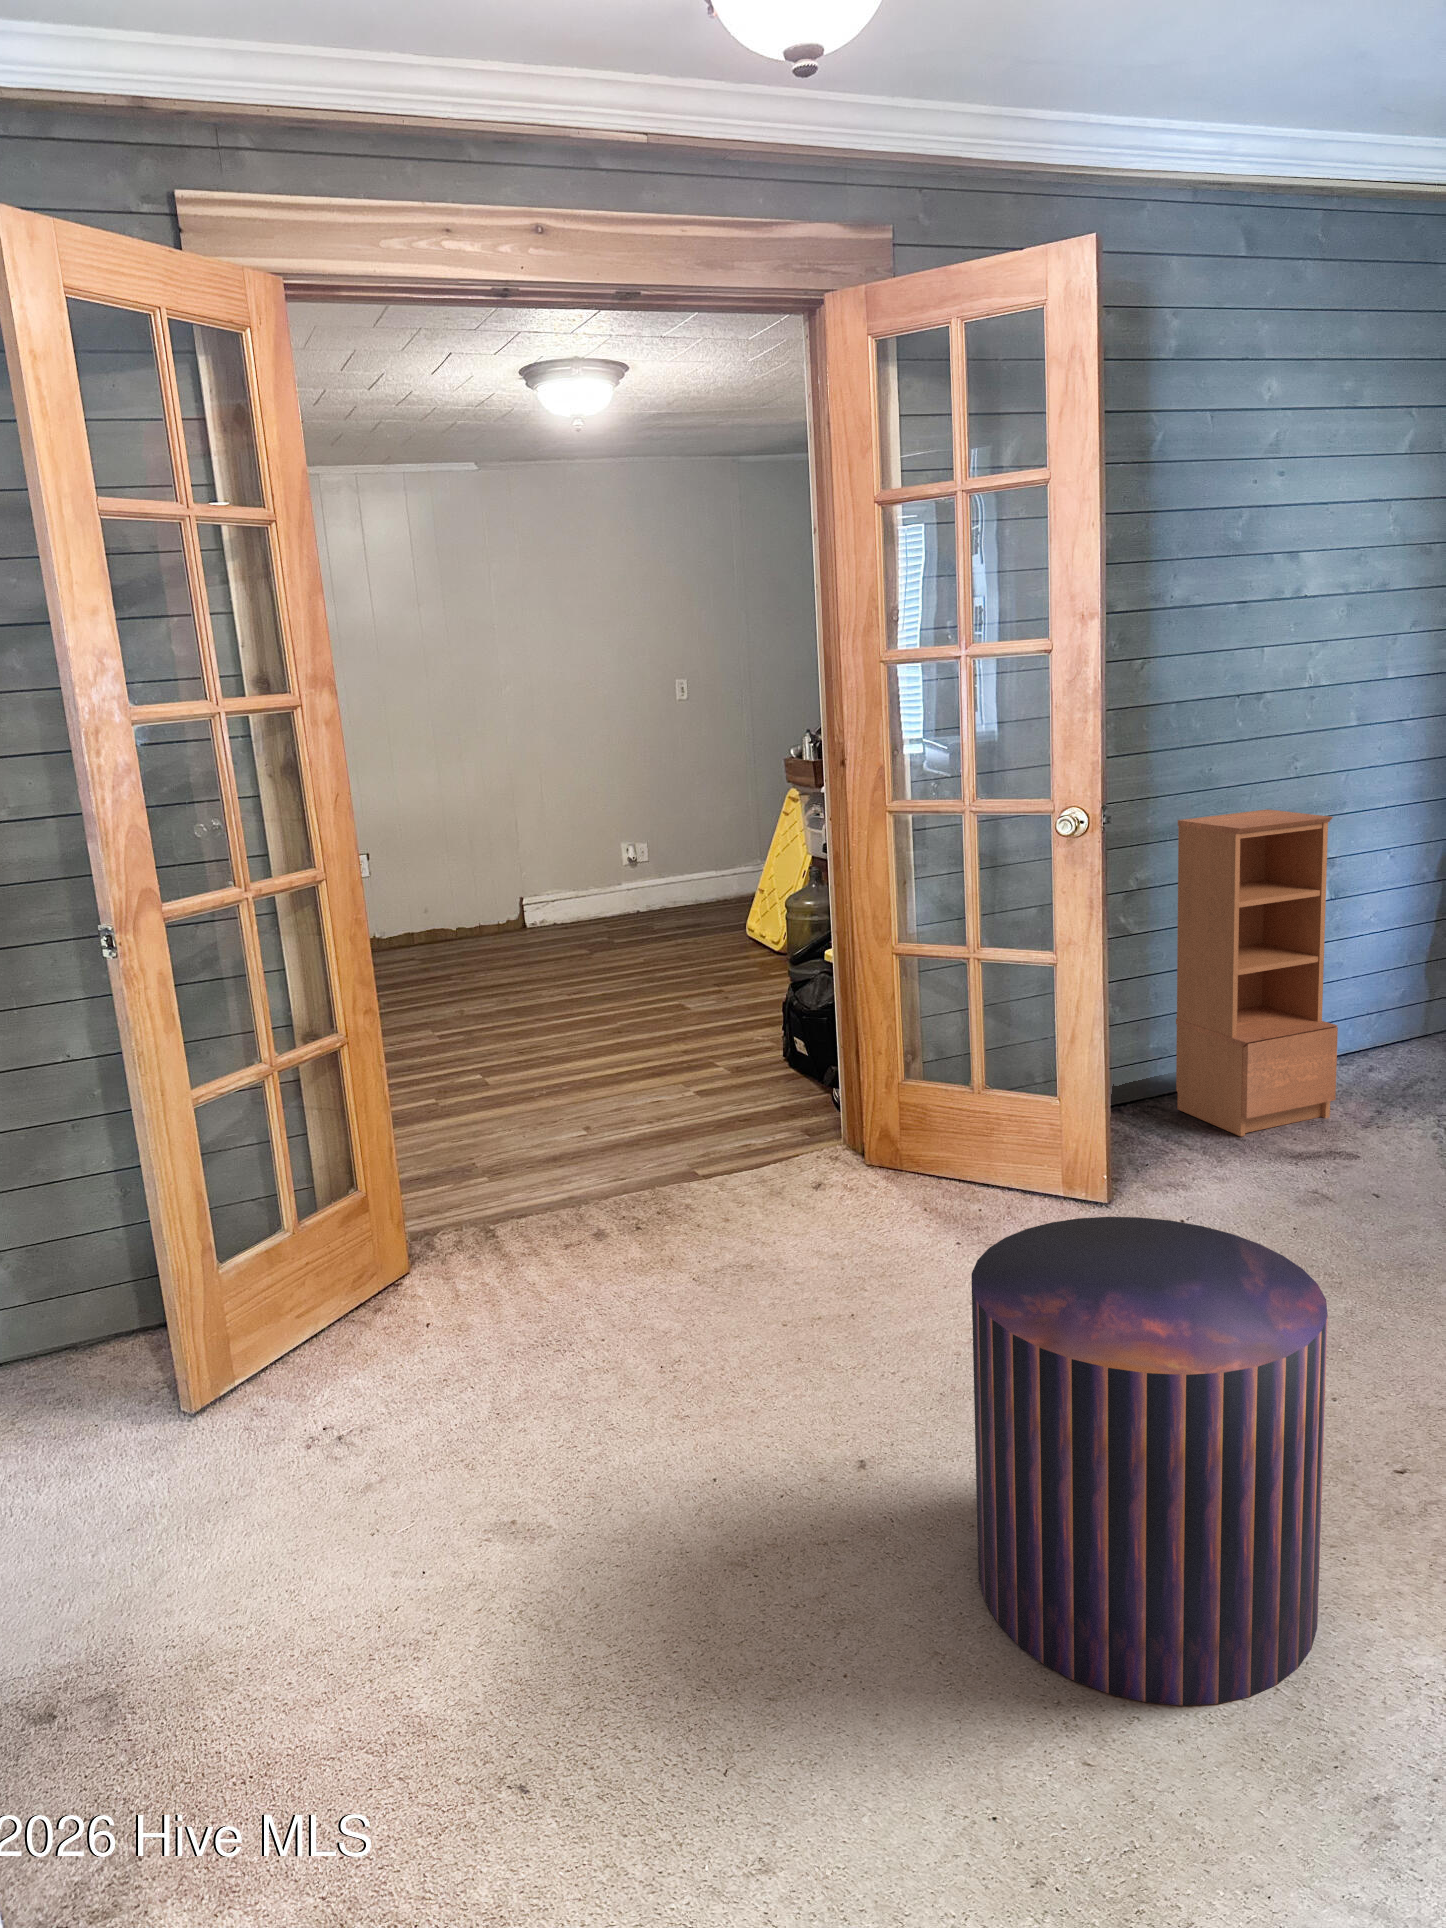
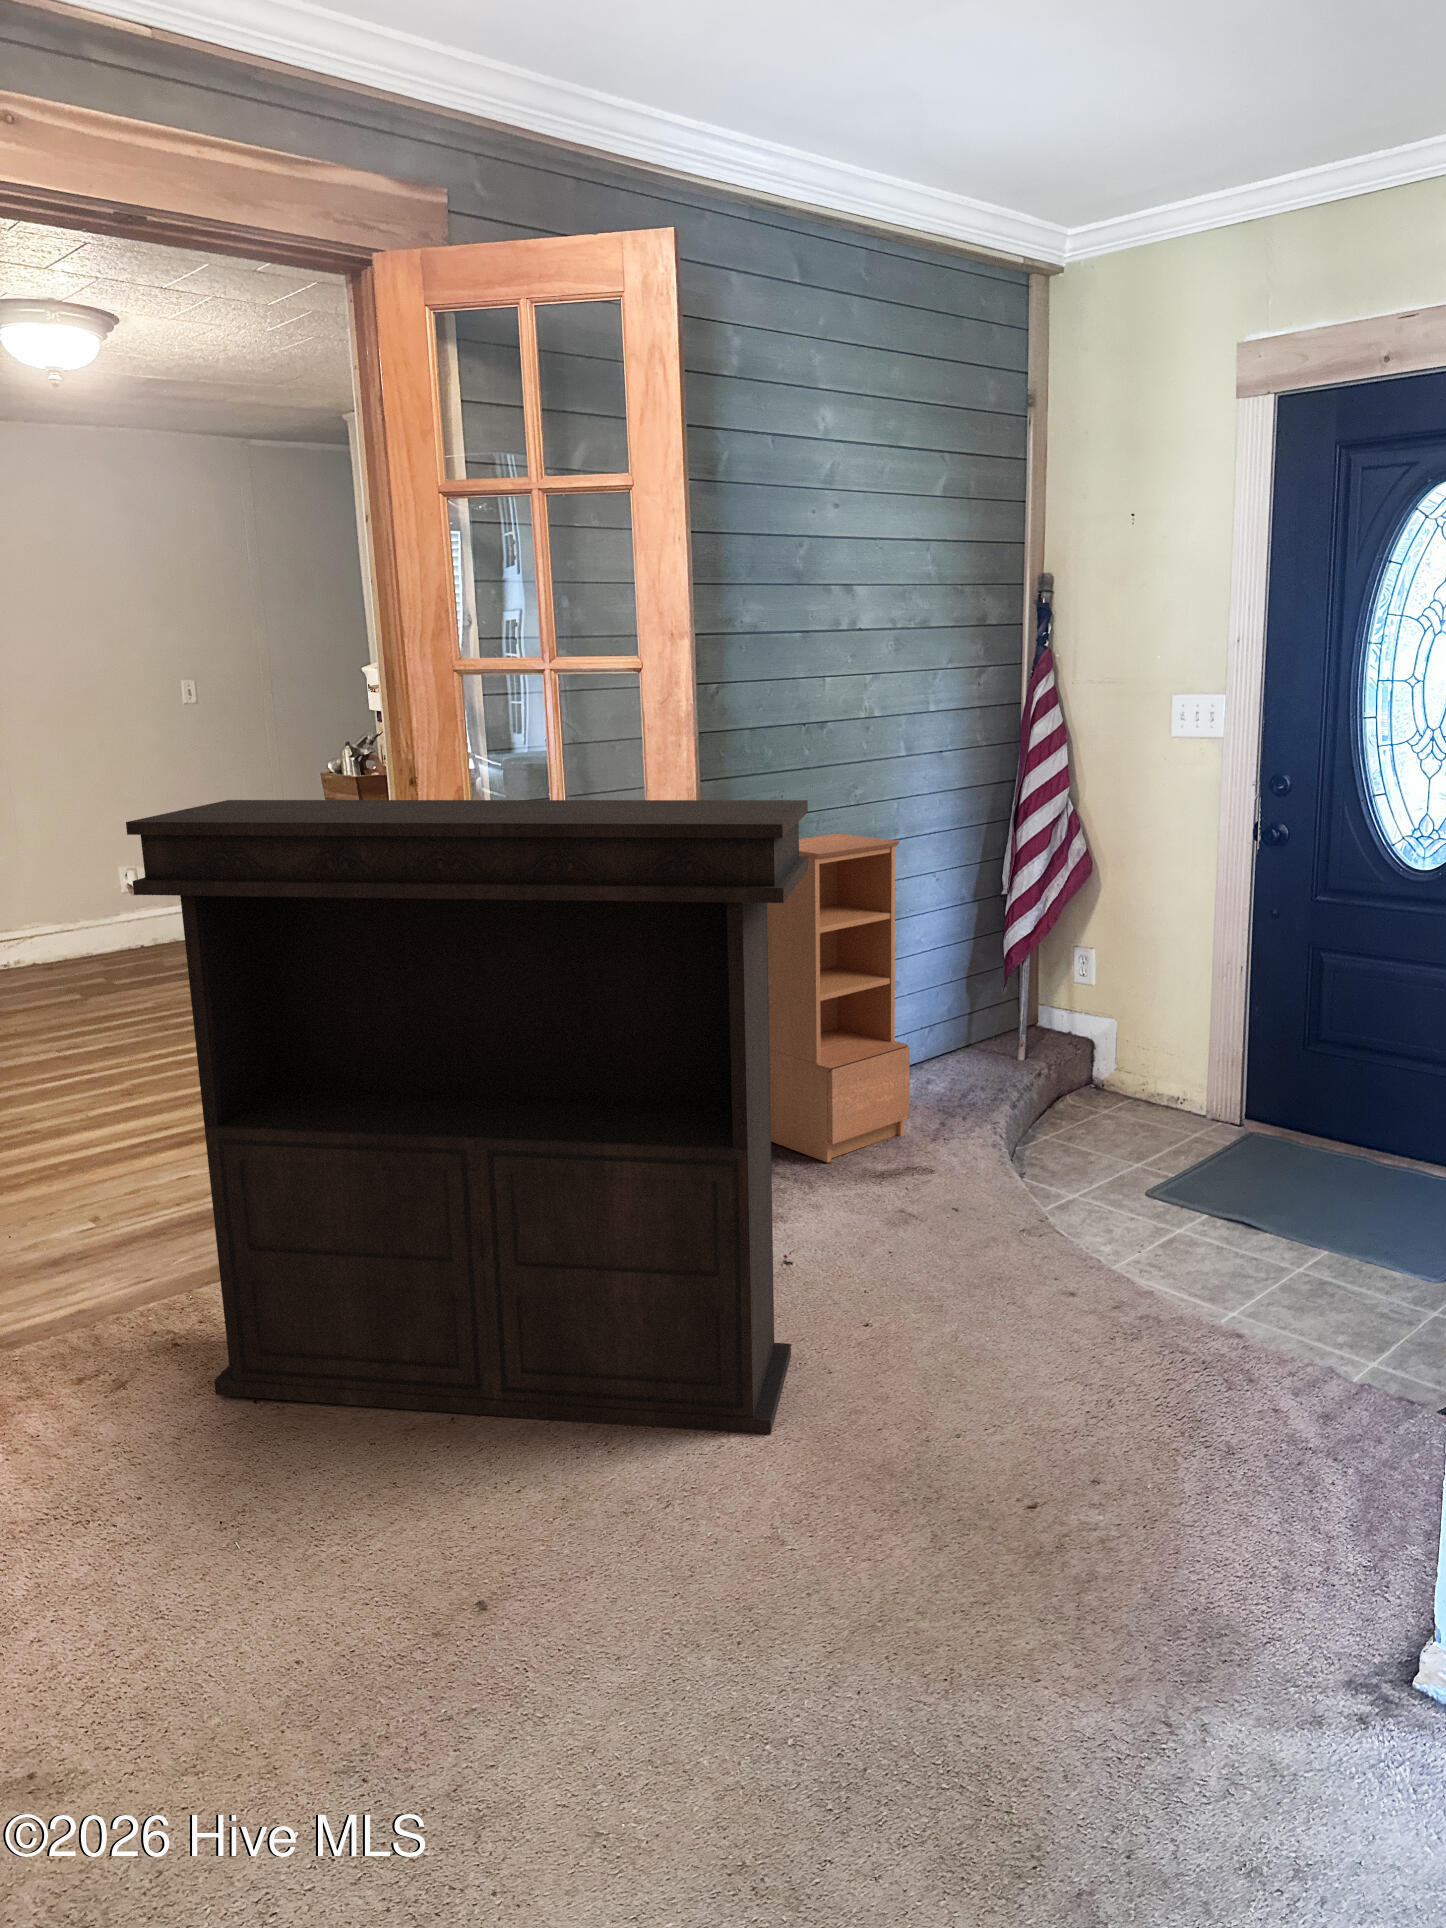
console table: none [607,770,1204,1373] -> present [126,800,808,1435]
pouf: present [971,1217,1328,1706] -> none [617,1284,985,1828]

